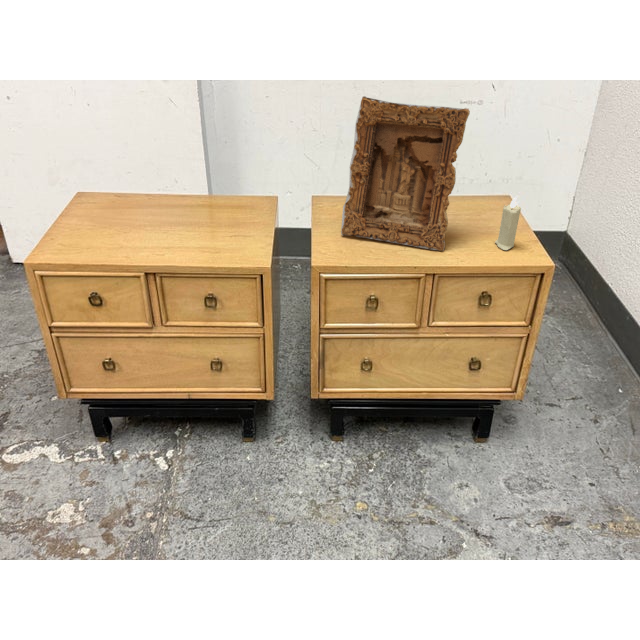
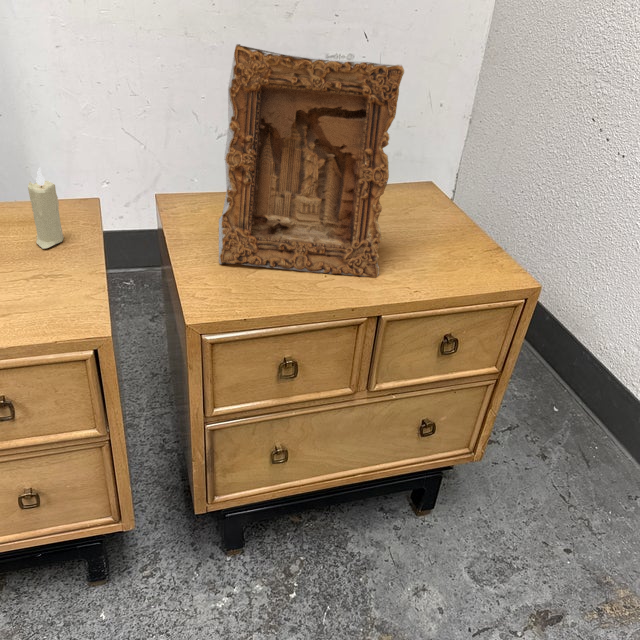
candle: present [495,196,521,250] -> present [28,167,63,249]

